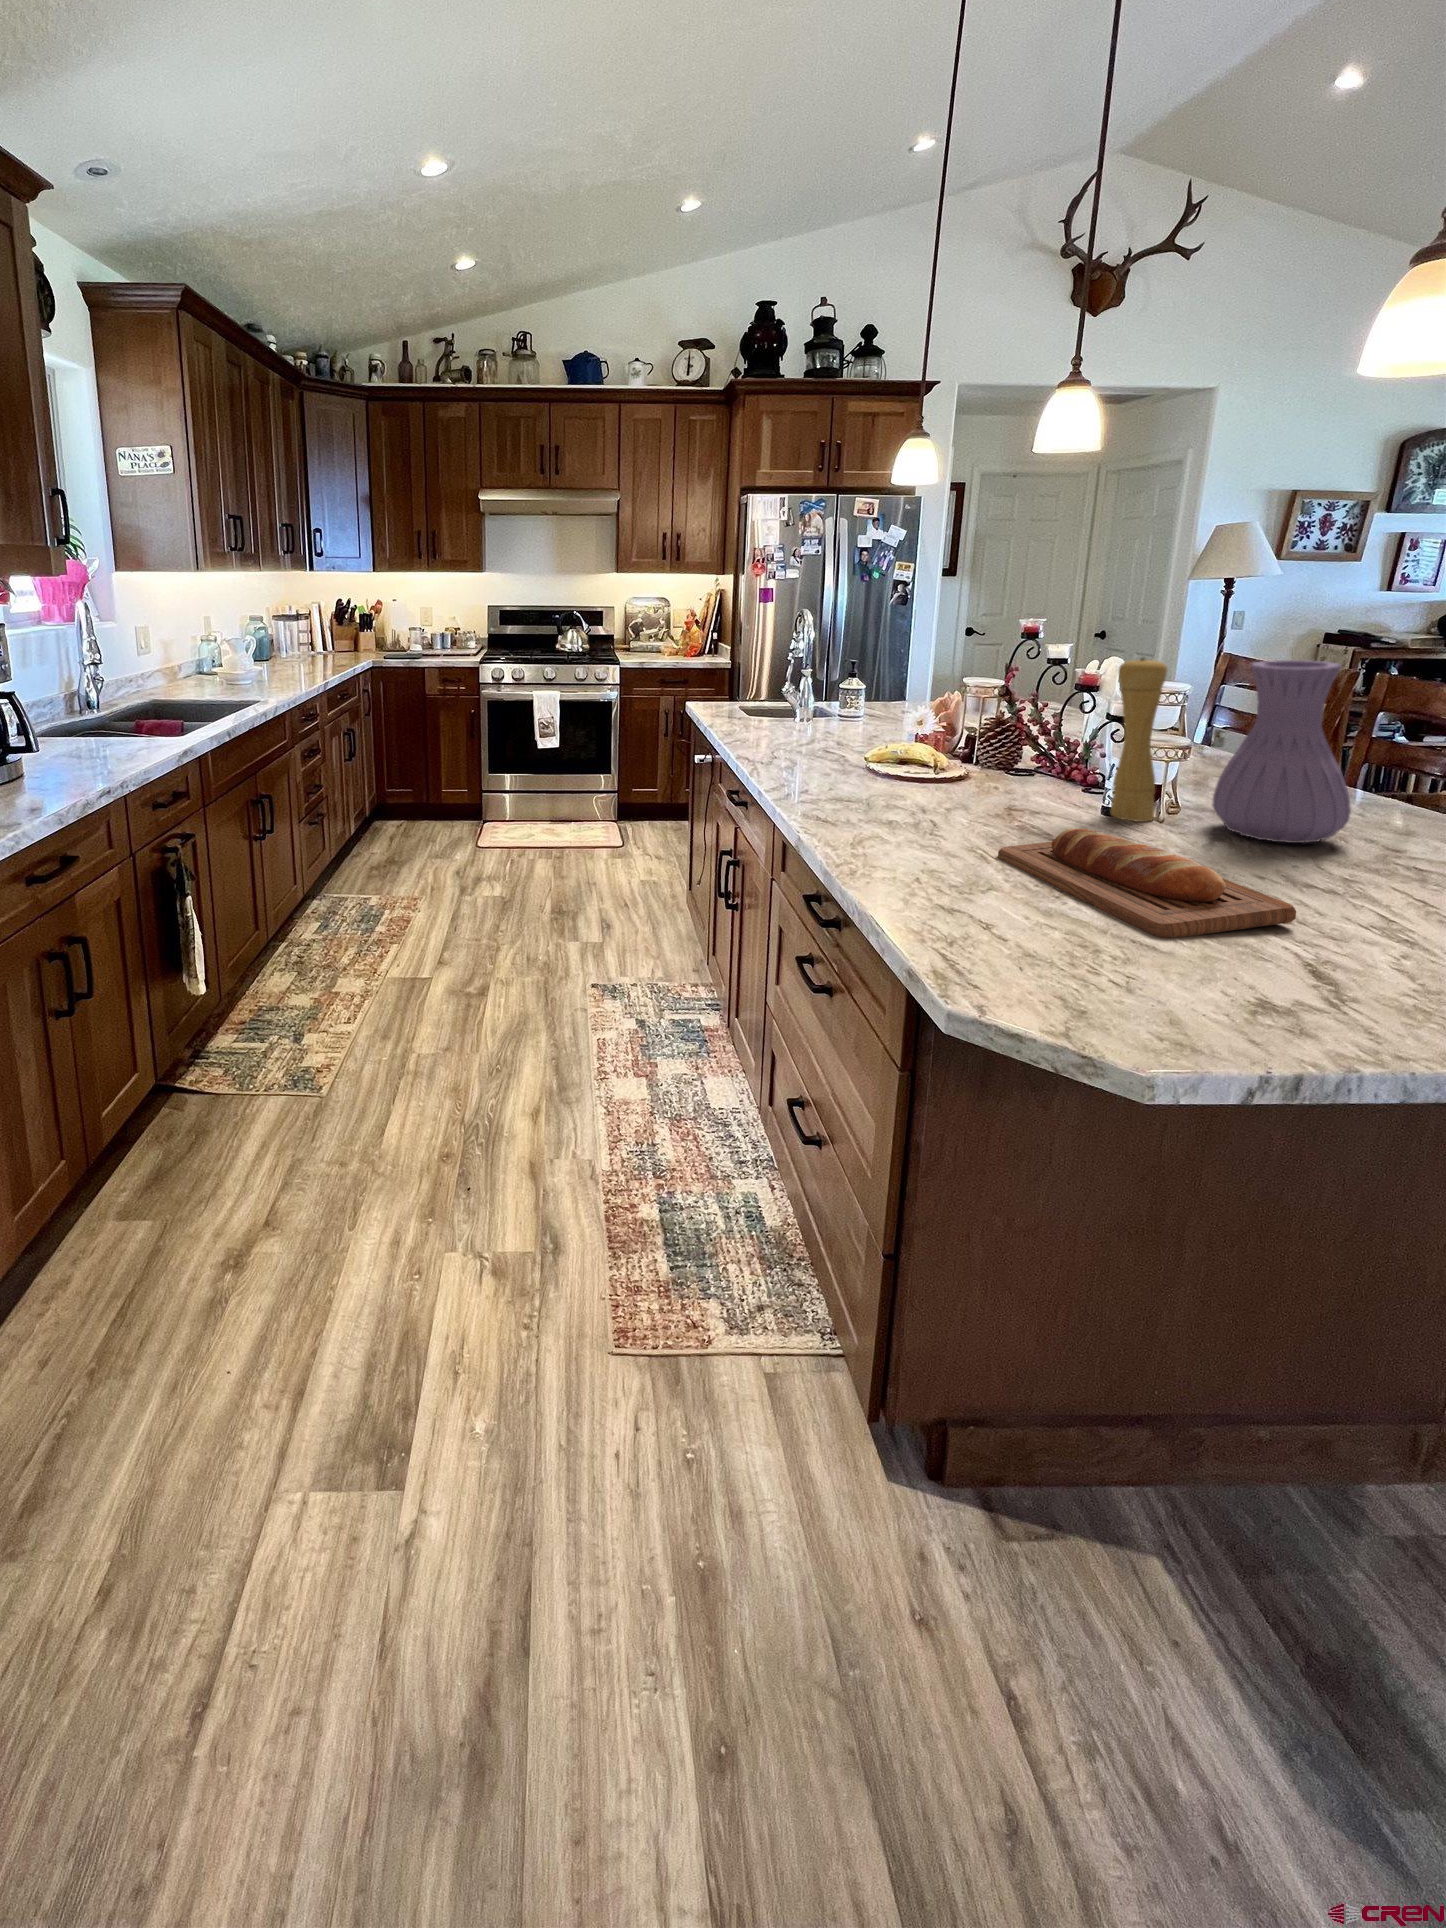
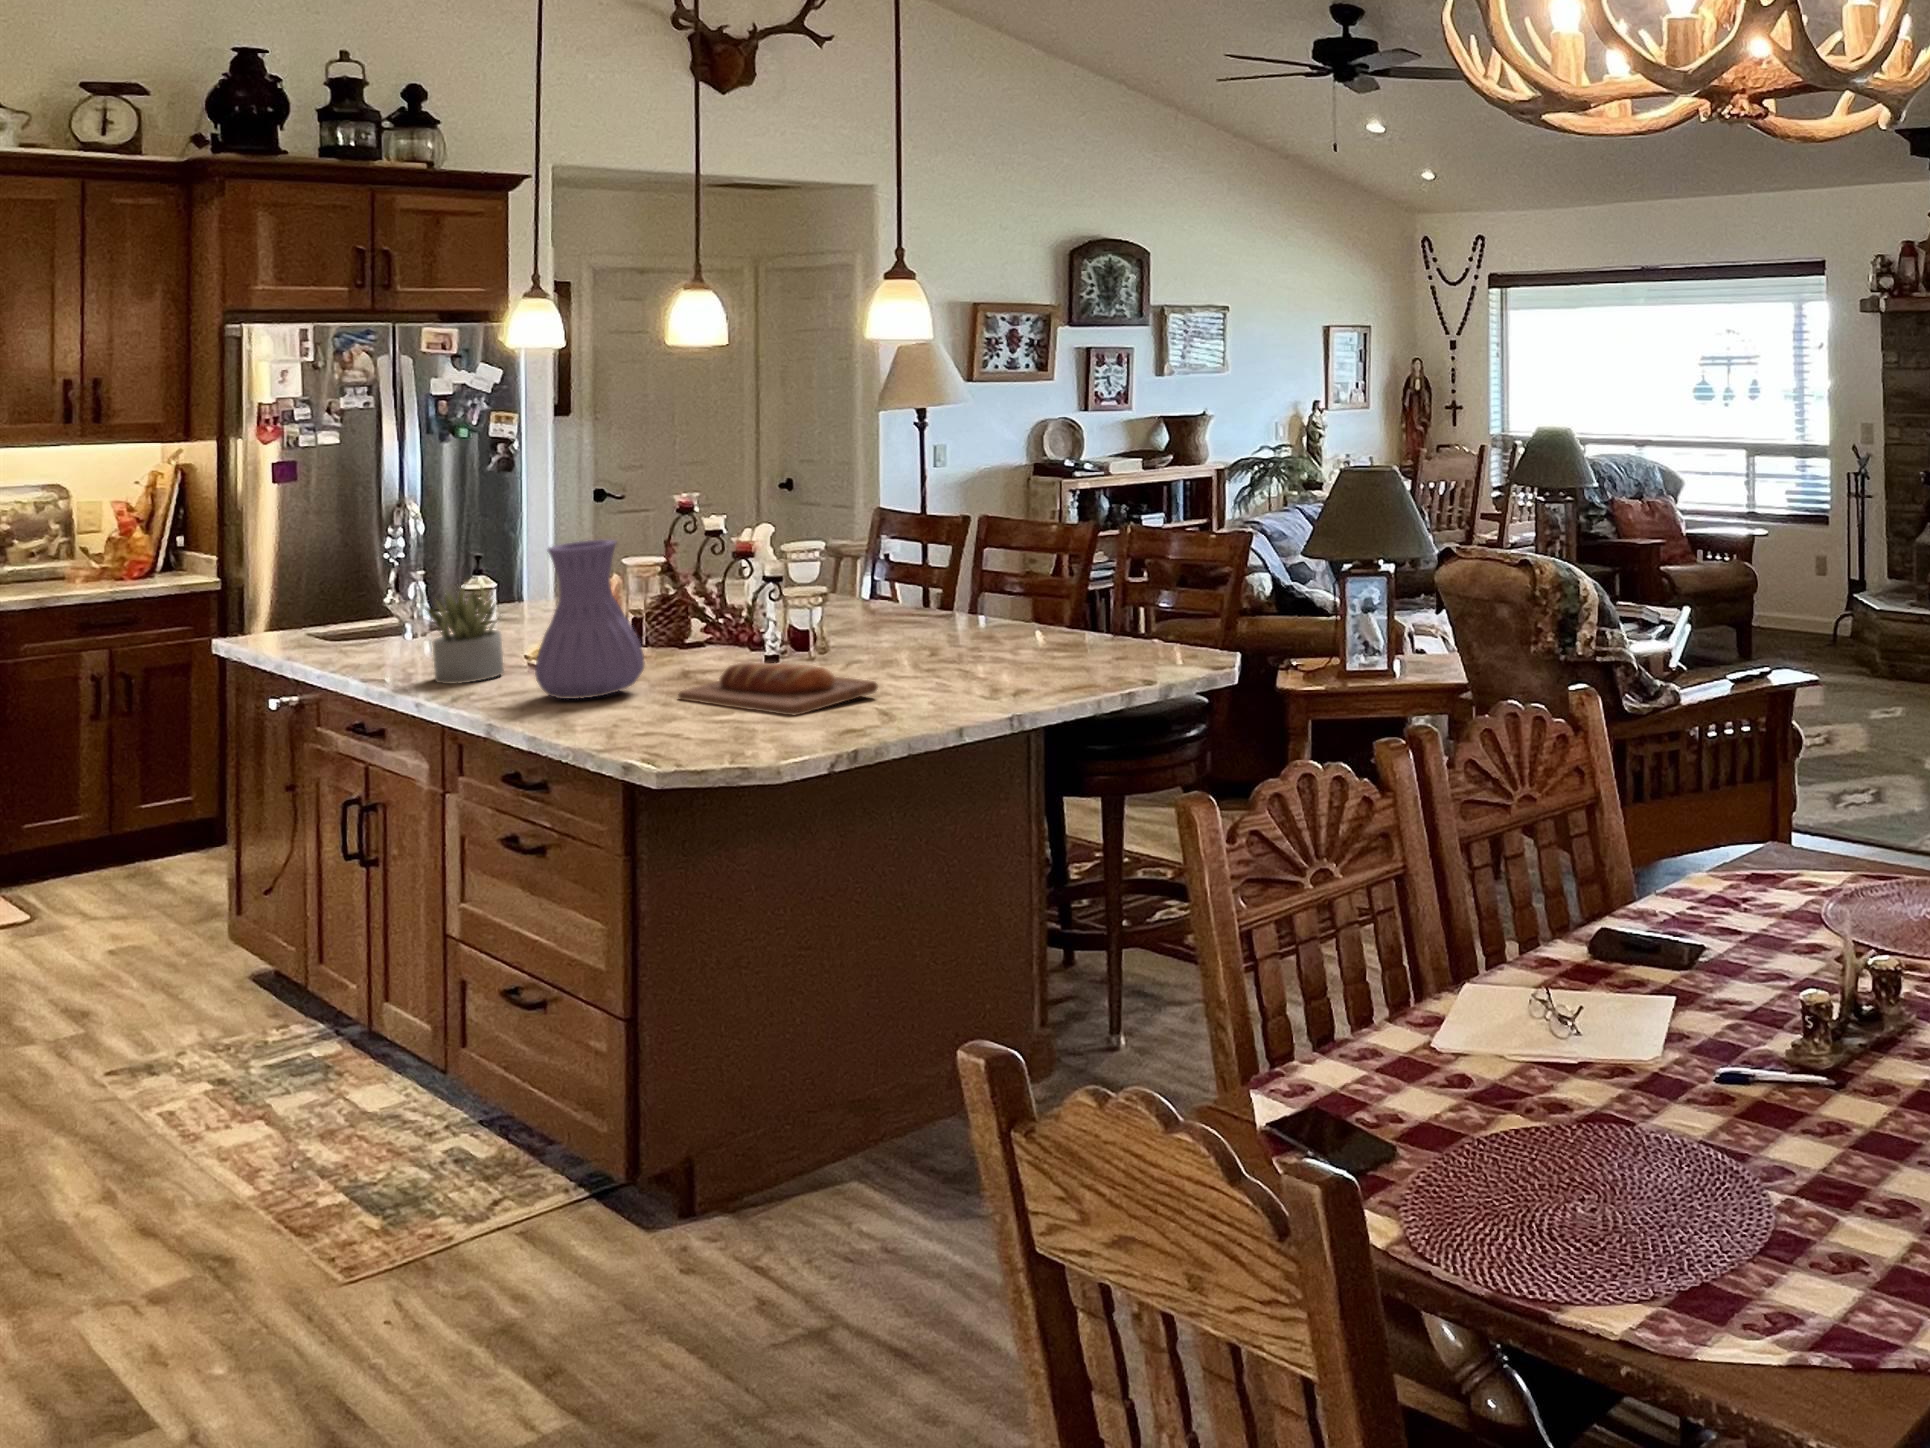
pepper mill: present [1110,657,1167,822] -> none [761,526,804,664]
vase: present [1213,660,1351,843] -> present [535,540,644,699]
succulent plant: none [774,683,841,781] -> present [425,586,504,684]

